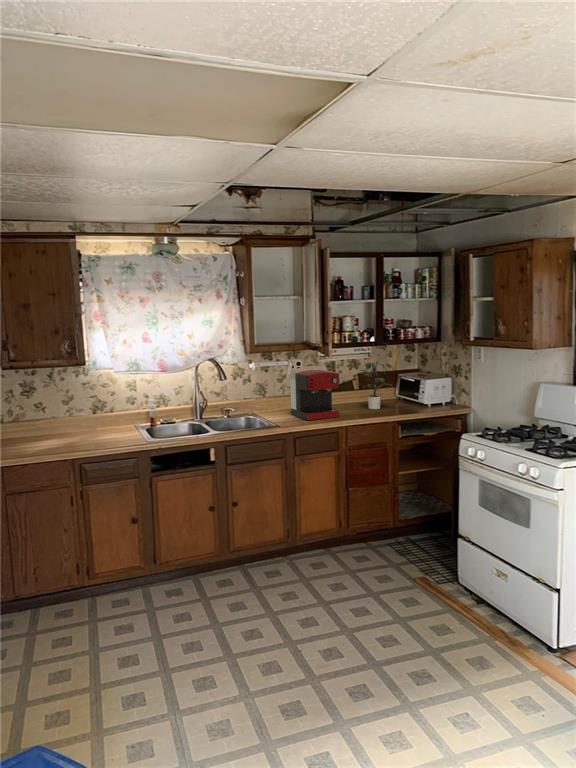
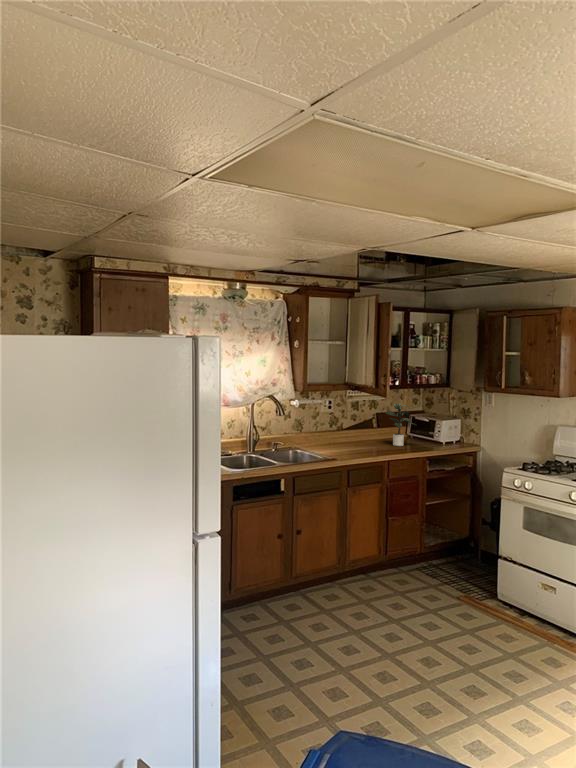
coffee maker: present [290,366,339,420] -> none [329,405,377,455]

